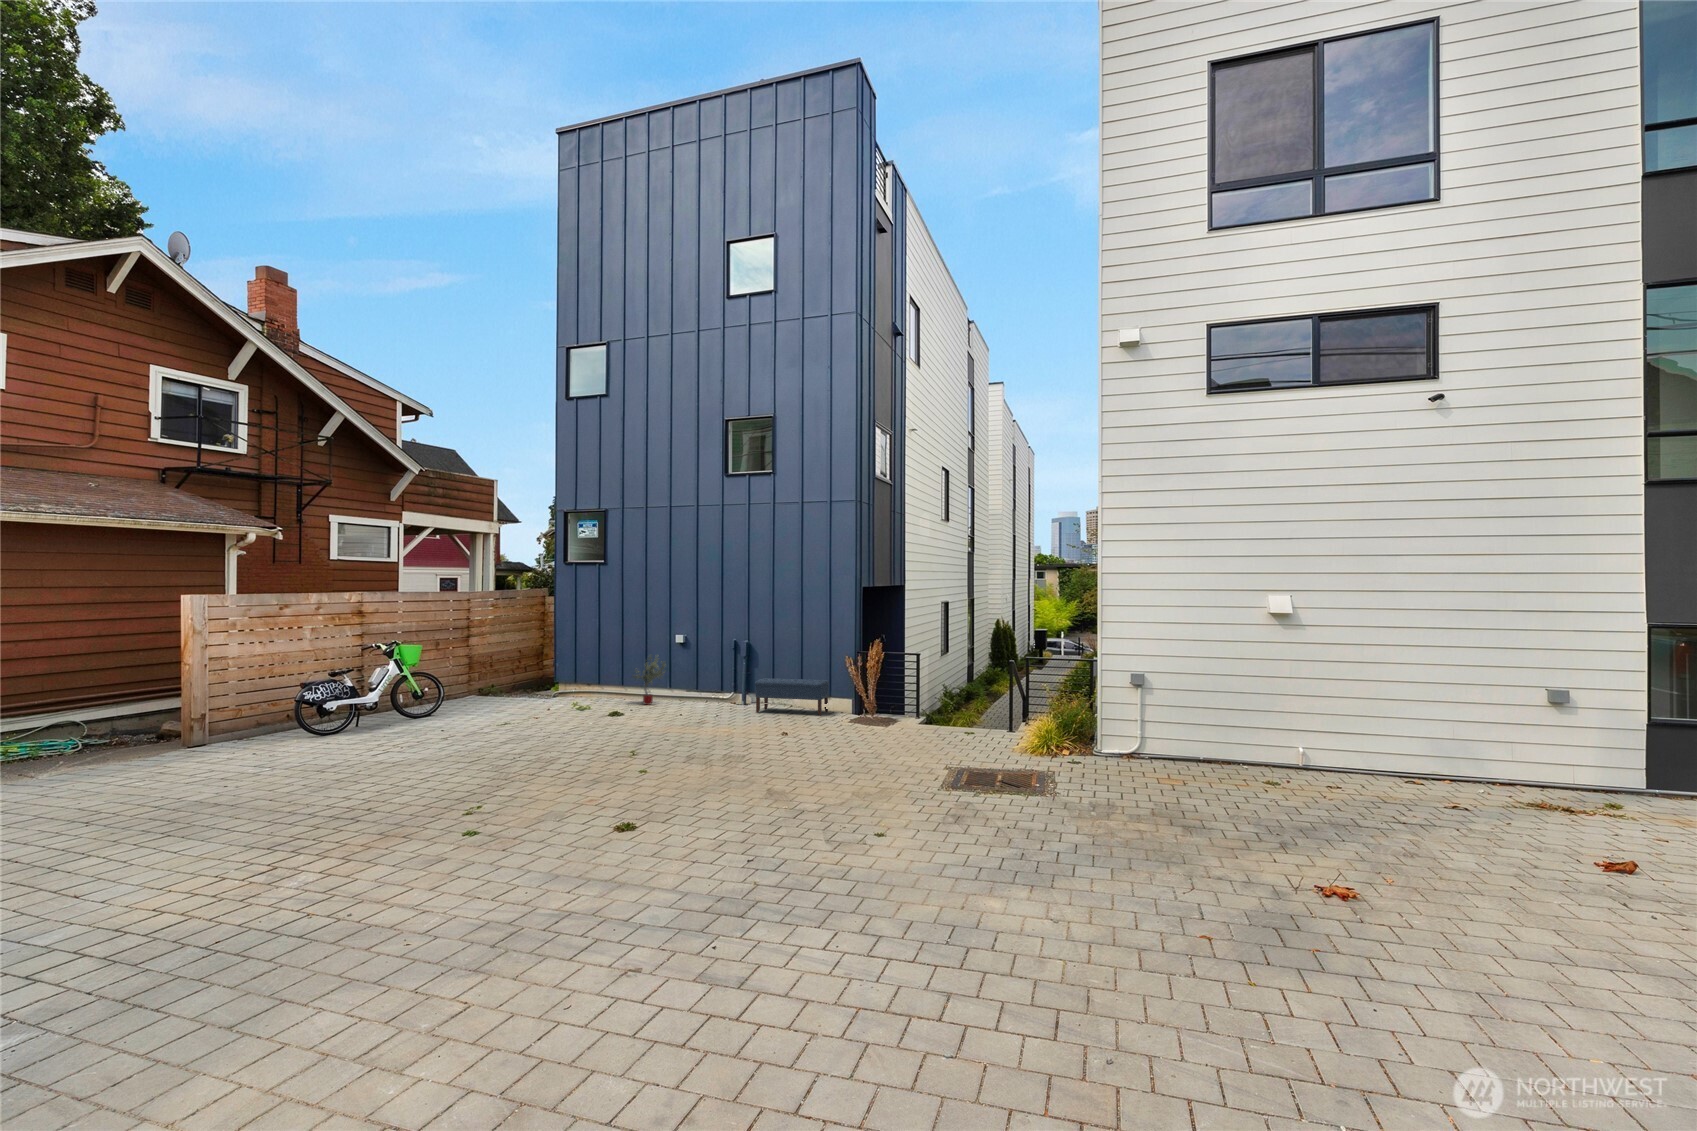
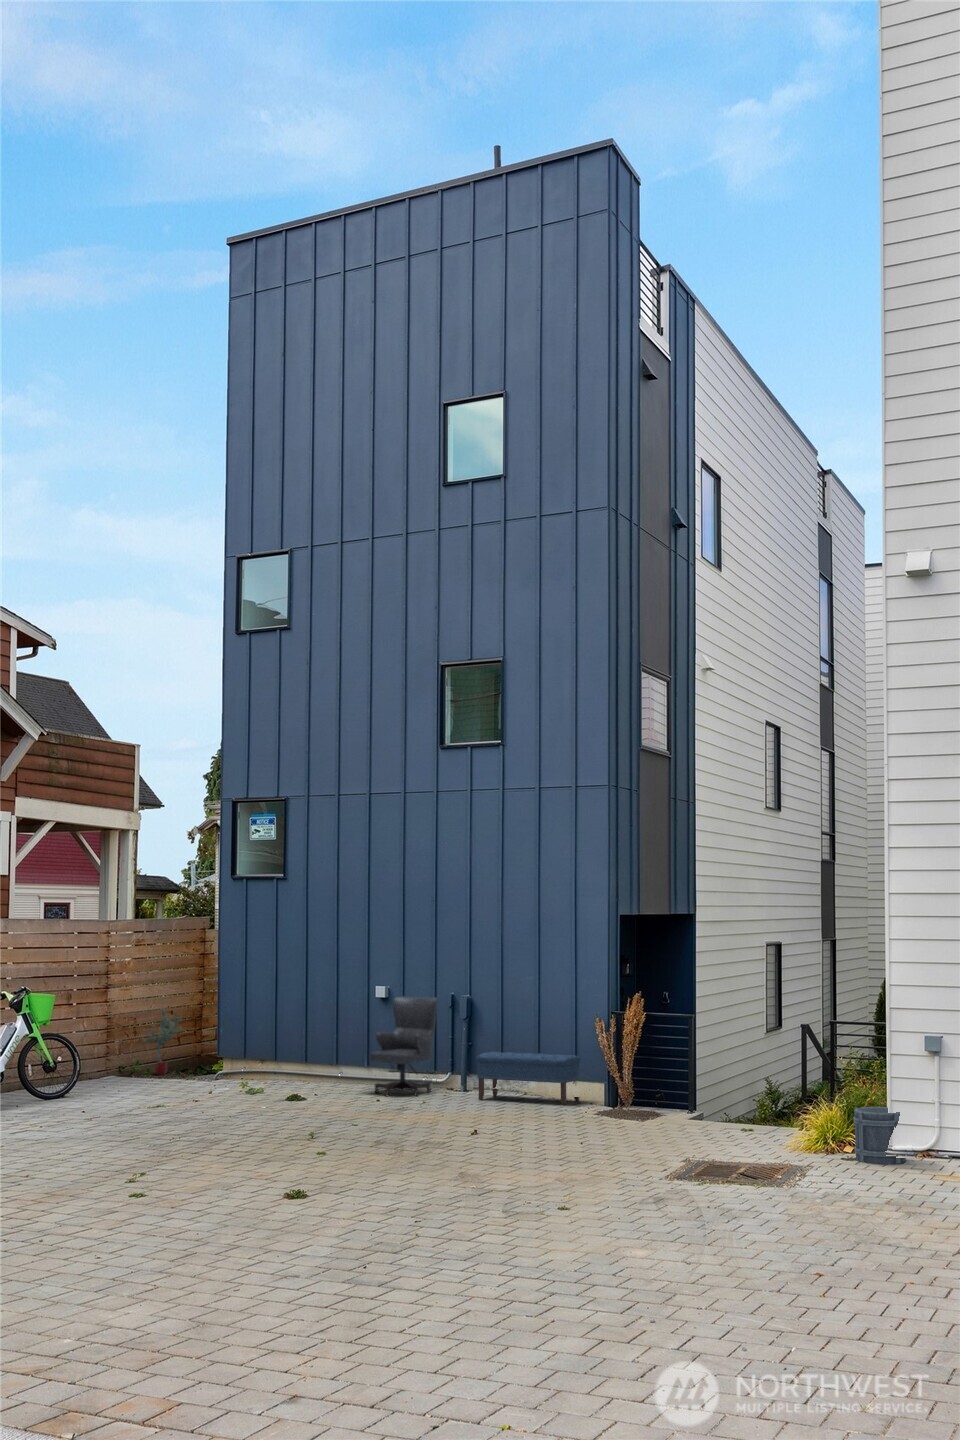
chair: none [674,640,723,712] -> present [369,996,437,1096]
potted tree: present [632,656,665,705] -> present [141,1009,182,1075]
bucket: none [1079,720,1120,765] -> present [854,1107,906,1164]

